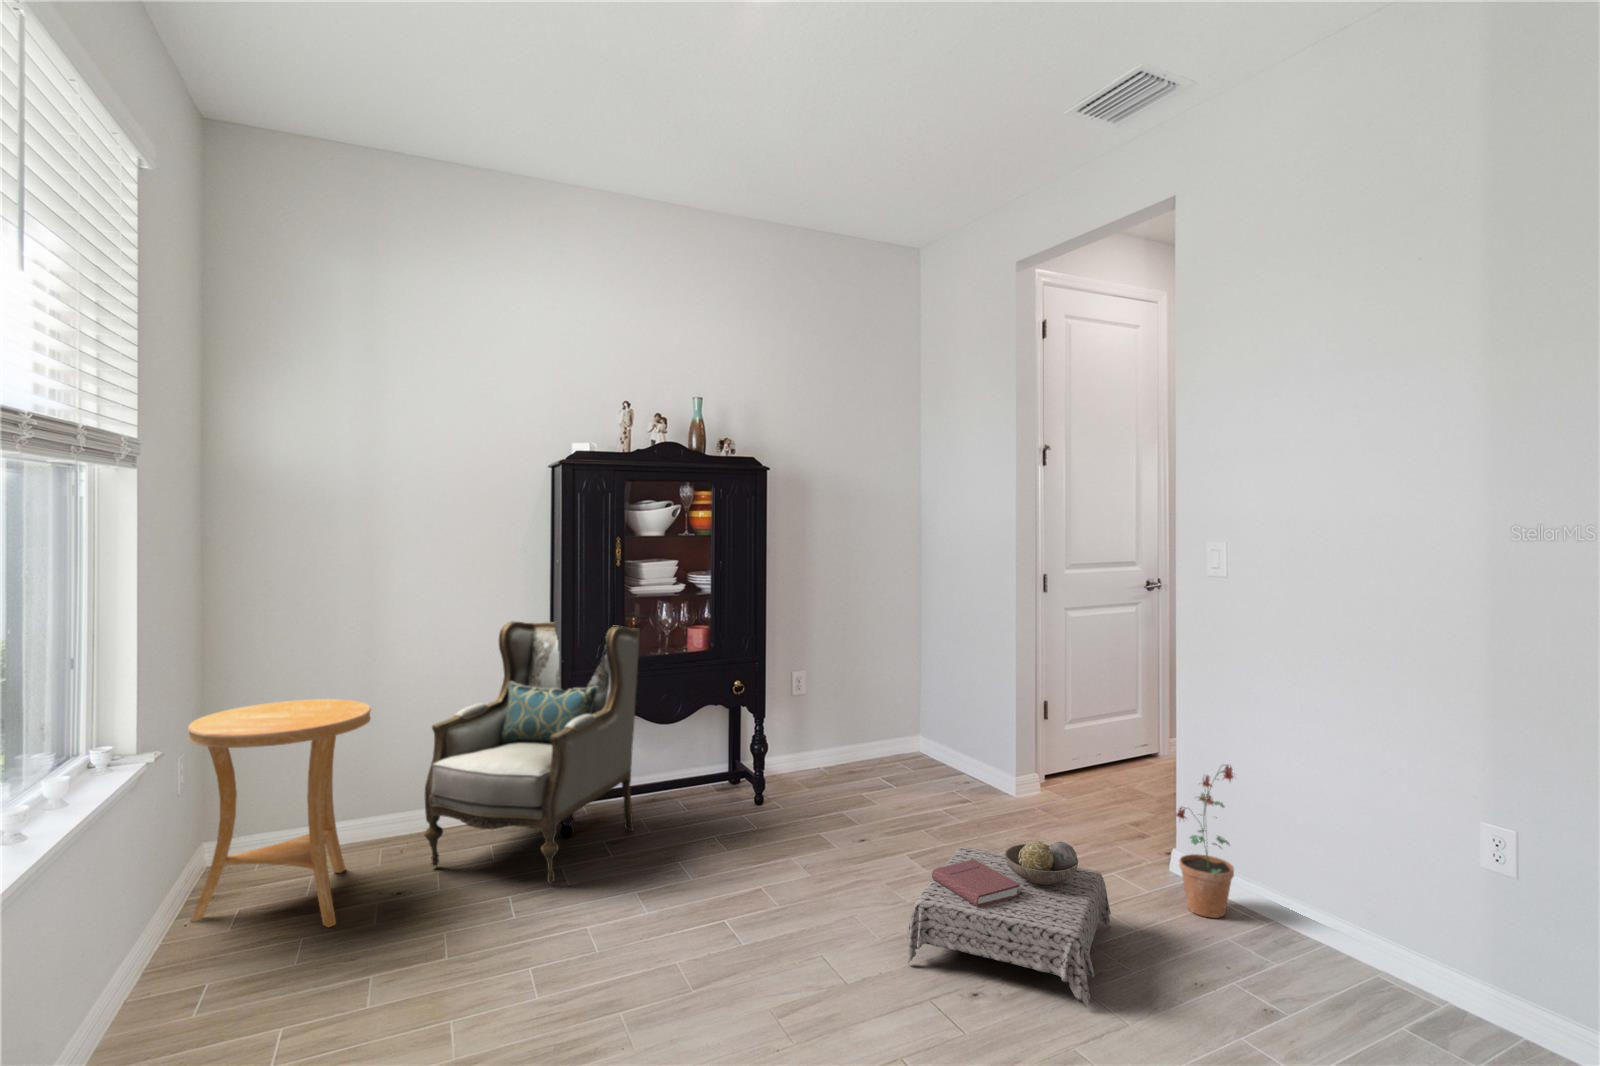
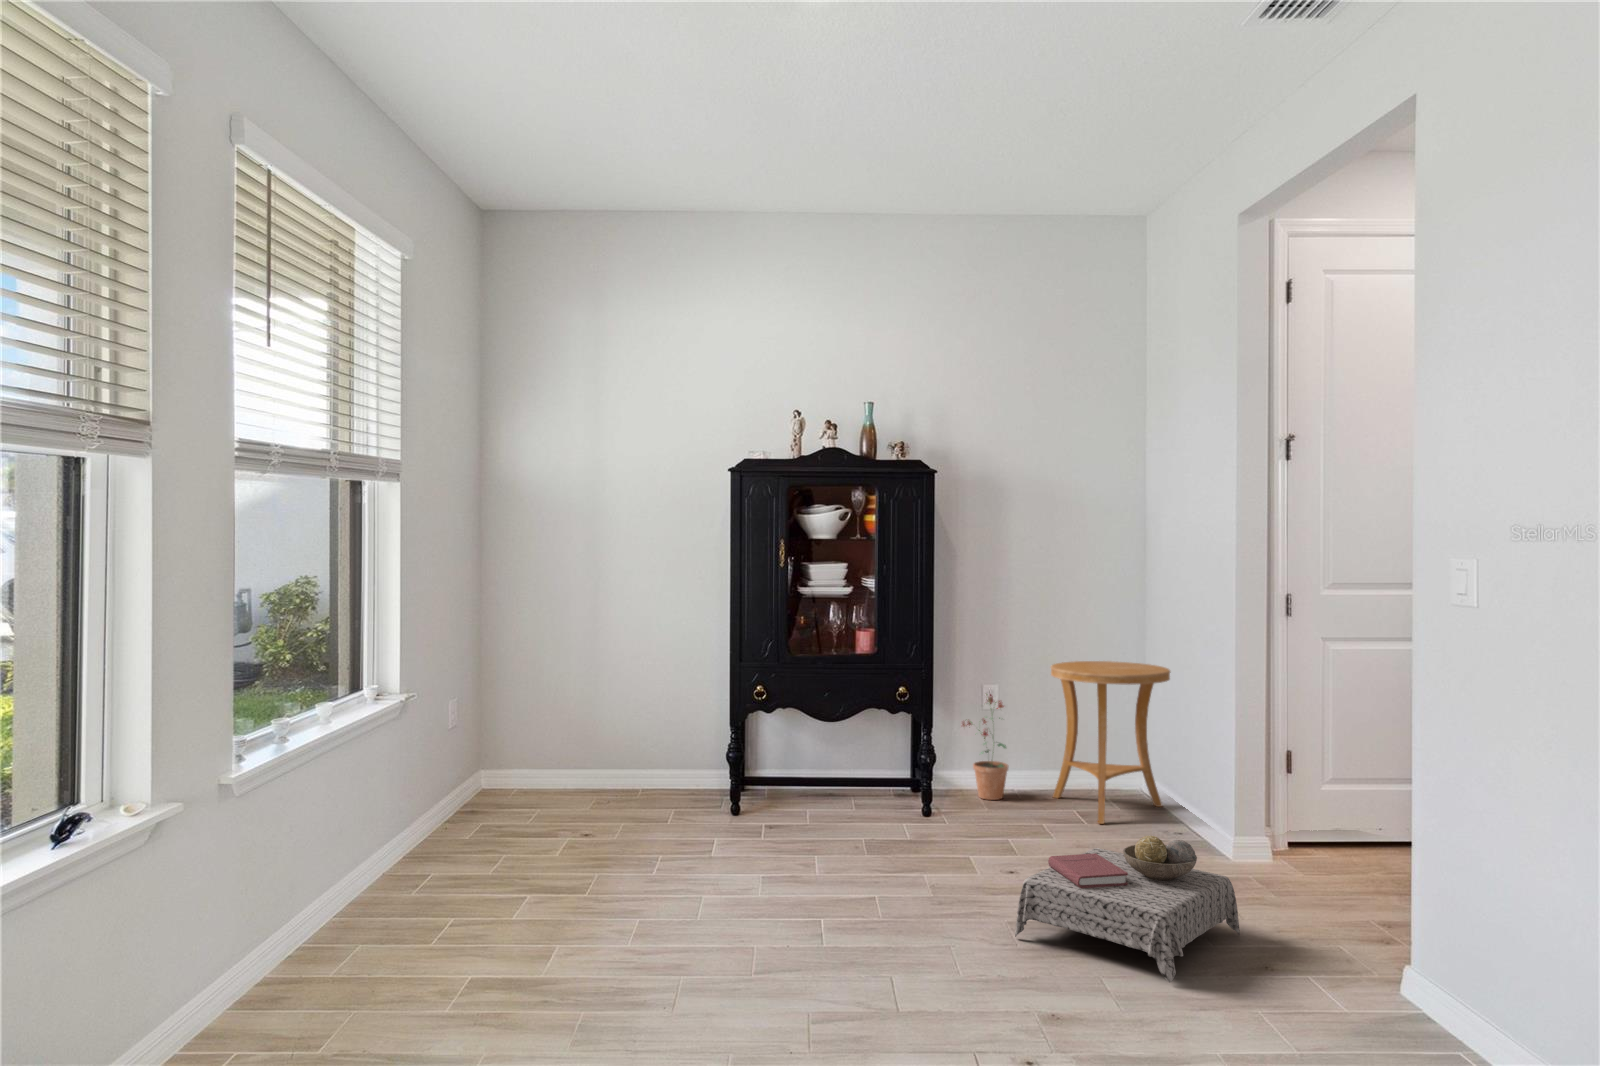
armchair: present [424,621,640,884] -> none [611,612,806,854]
side table: present [188,699,371,927] -> present [1051,661,1170,824]
potted plant: present [1176,765,1234,918] -> present [962,694,1008,800]

